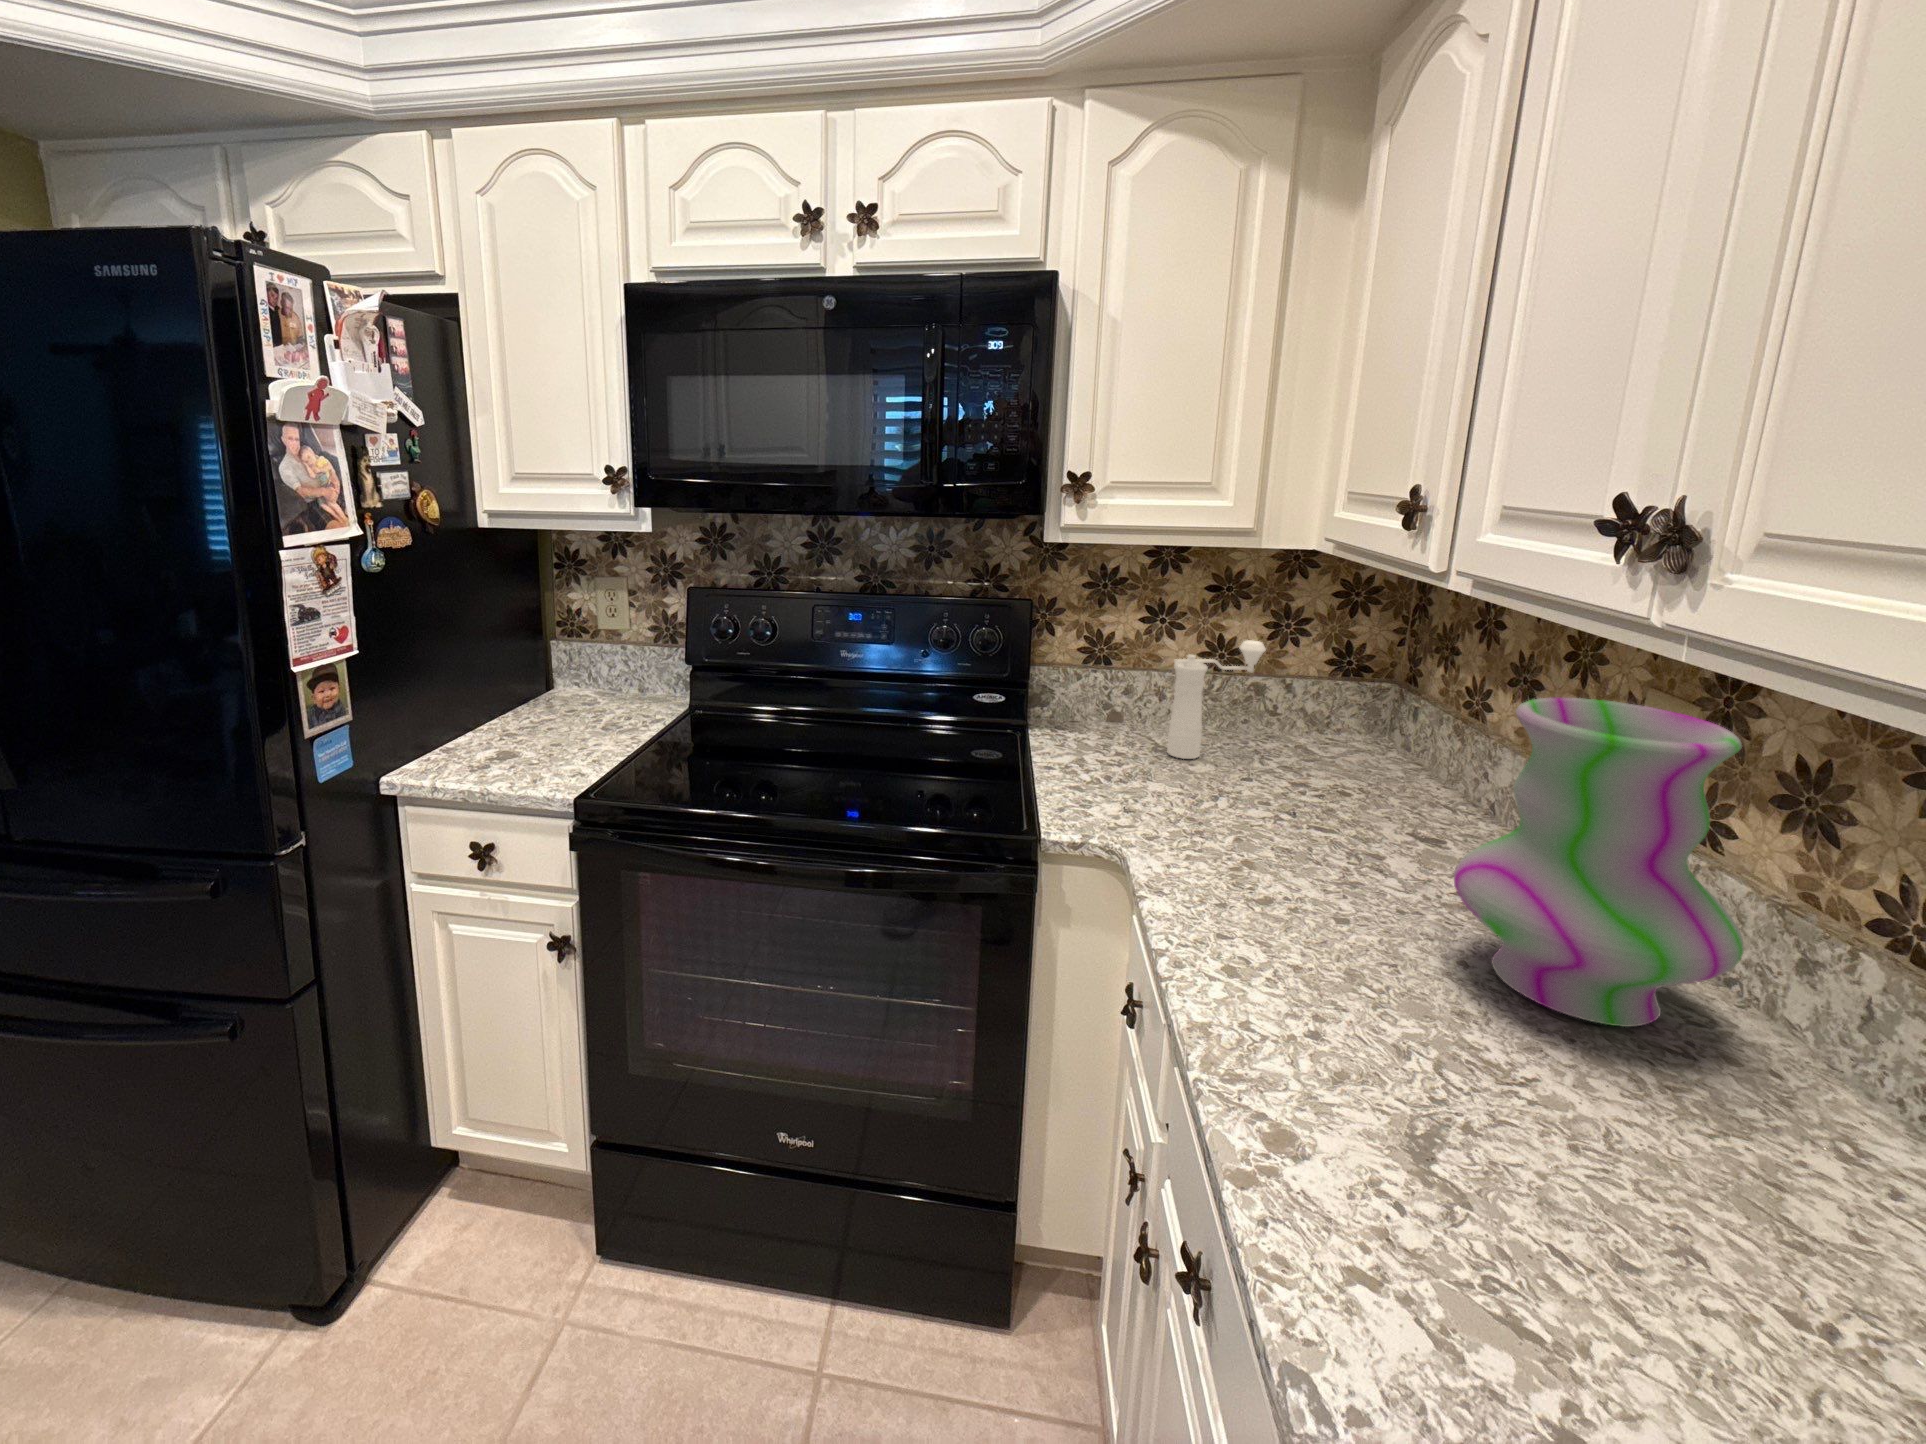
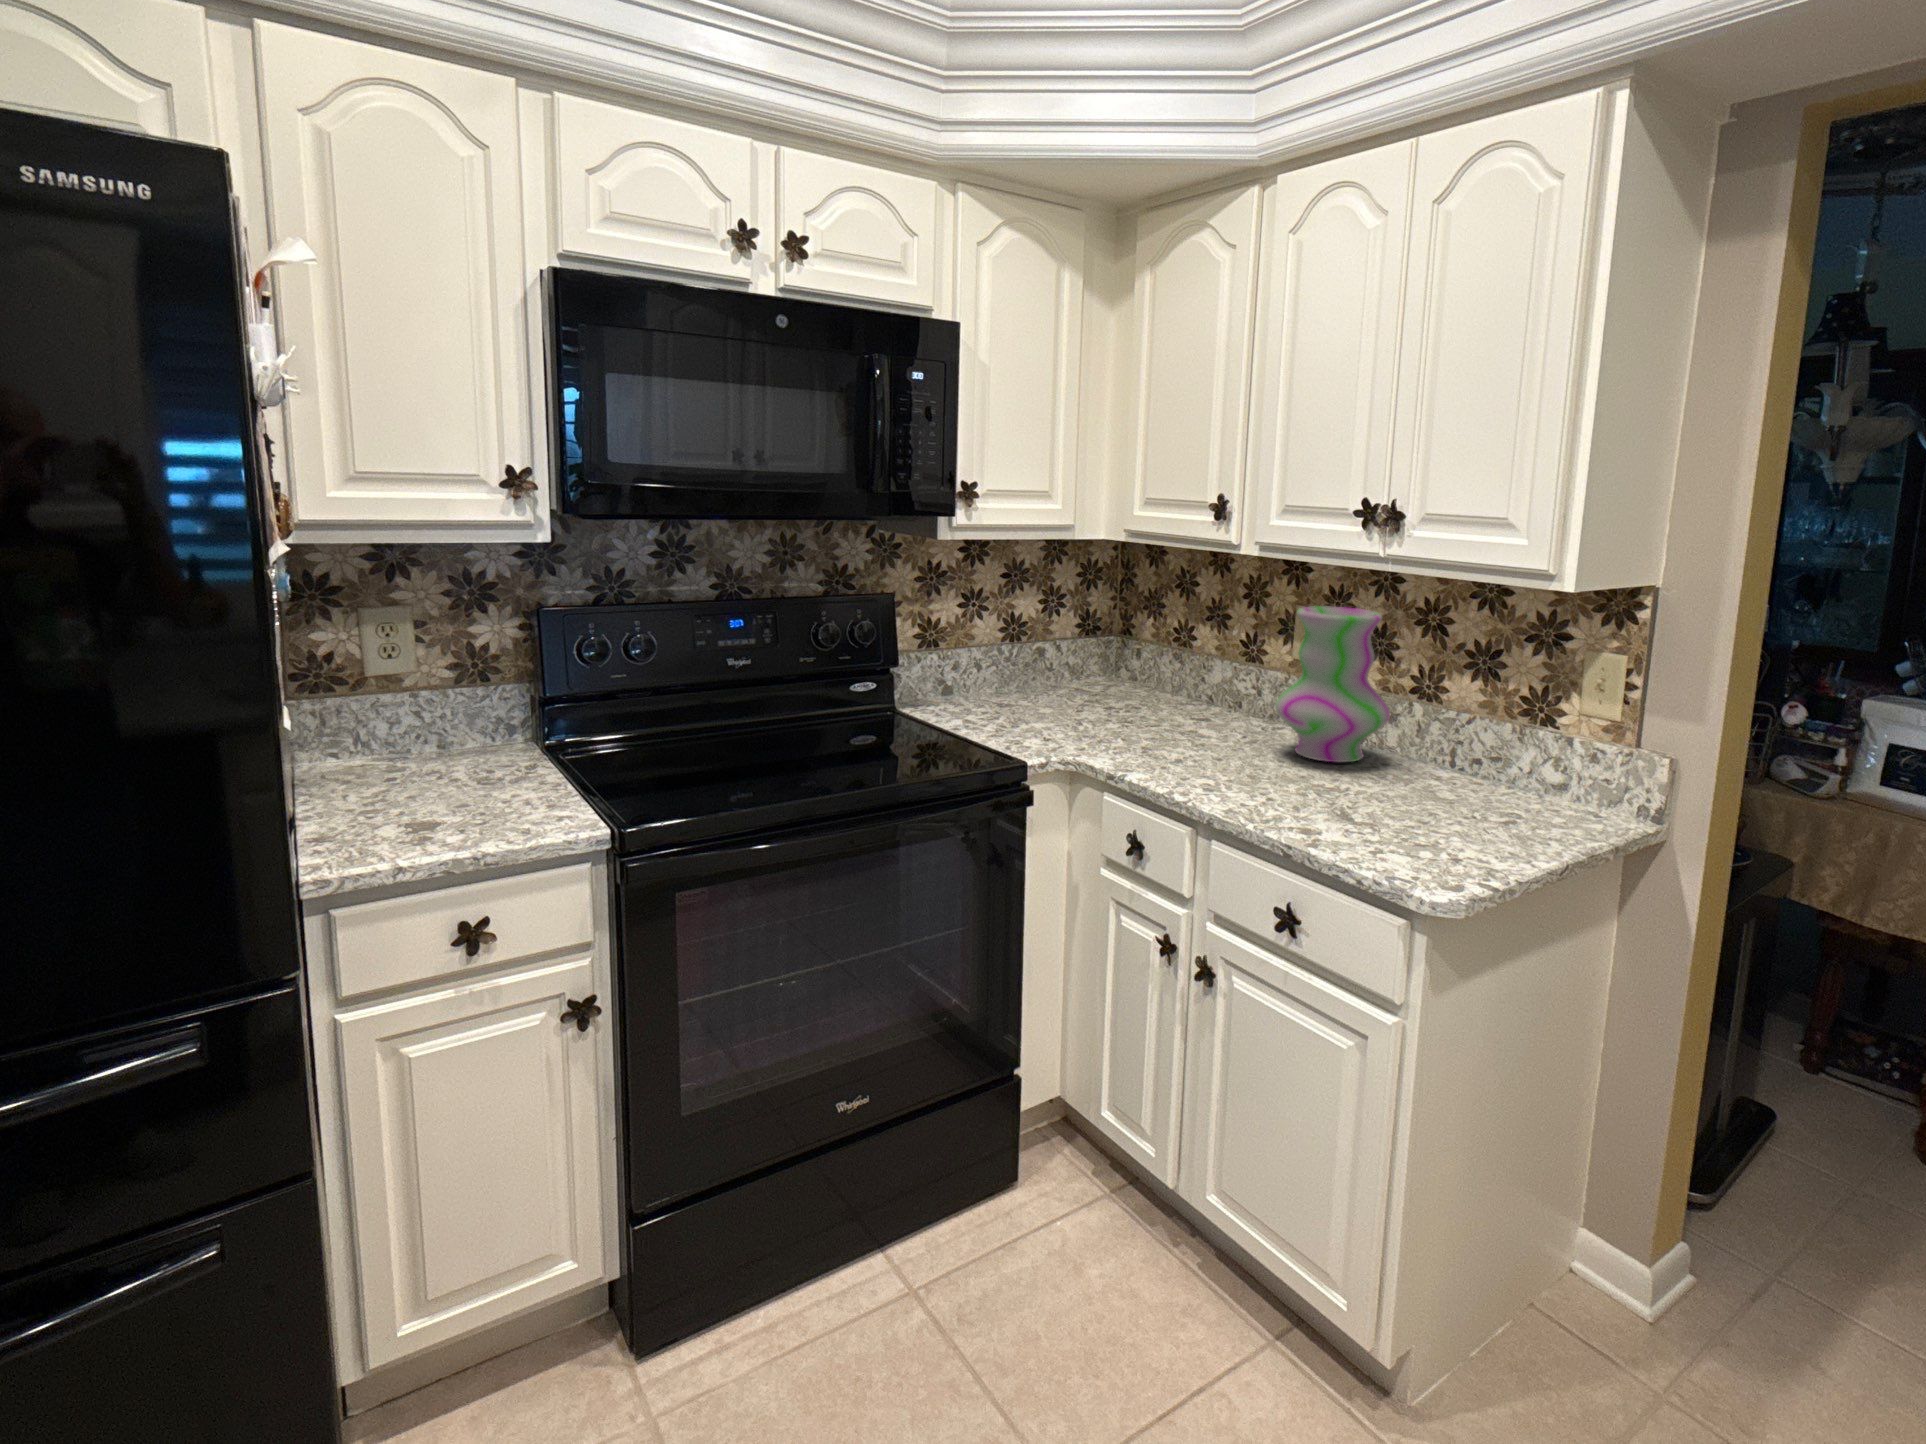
pepper mill: present [1167,640,1266,759] -> none [1011,611,1066,707]

